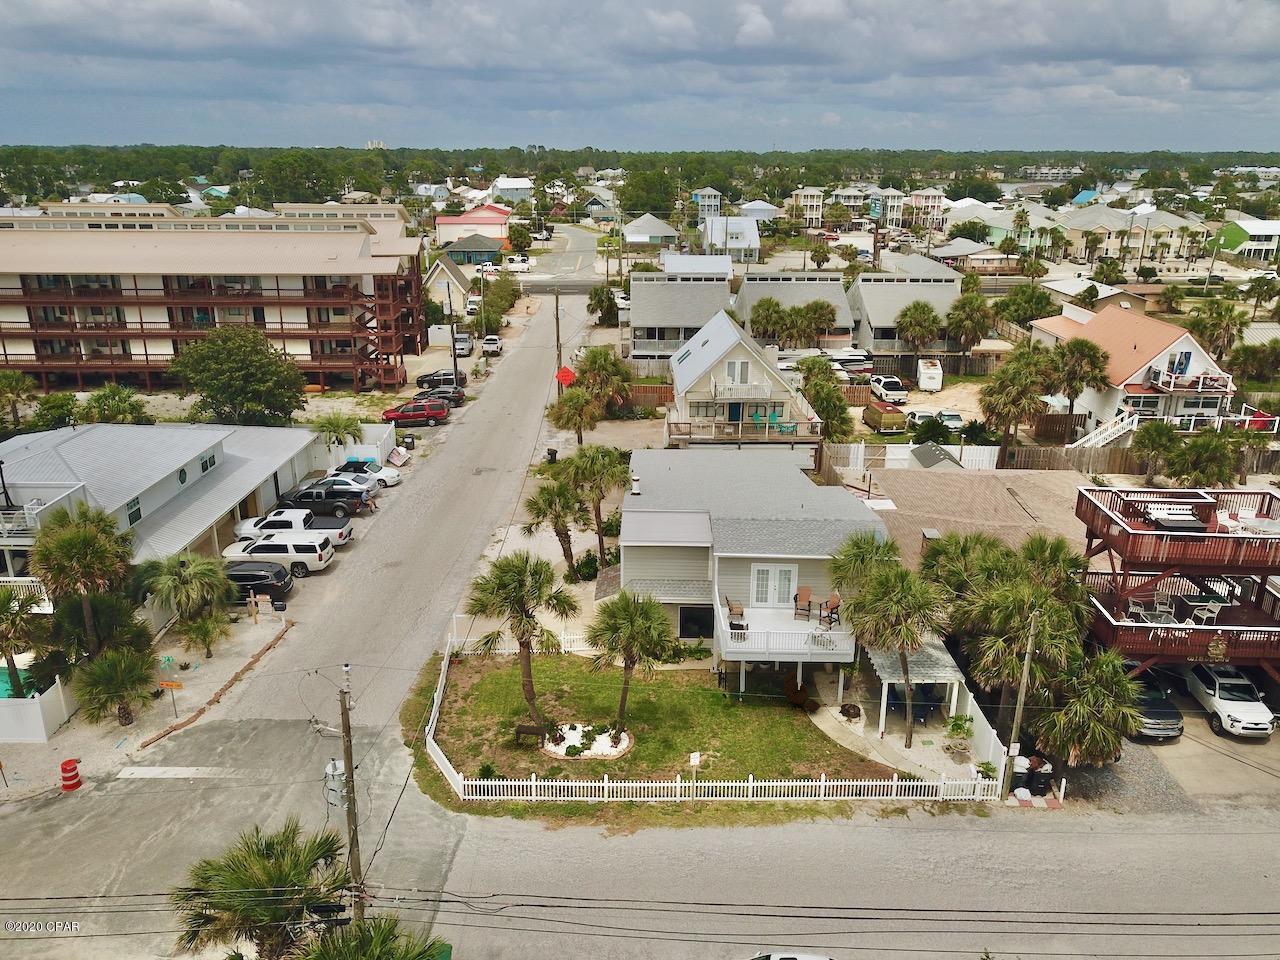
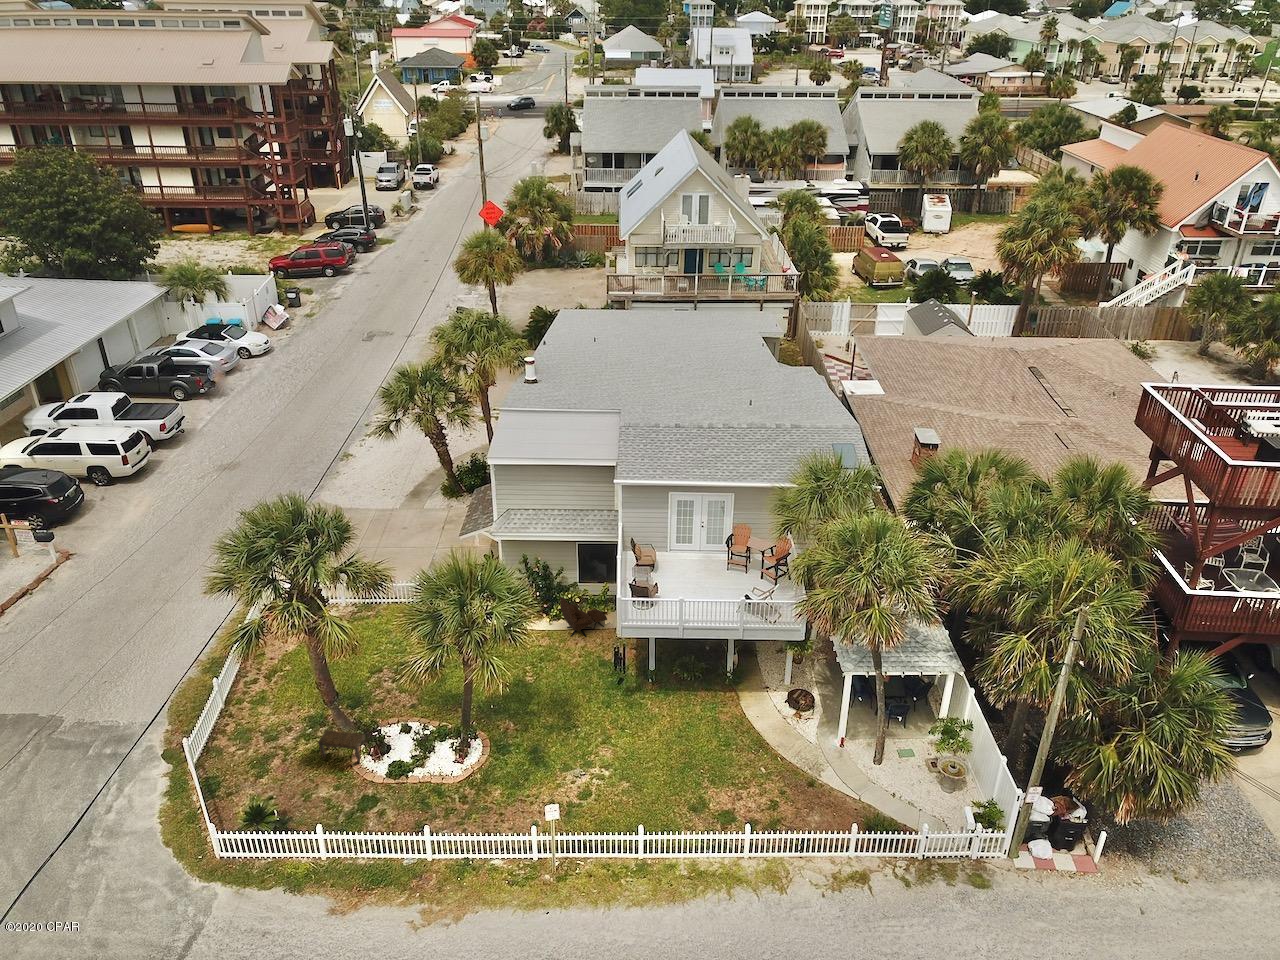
lounge chair: present [784,671,820,715] -> present [560,597,607,637]

